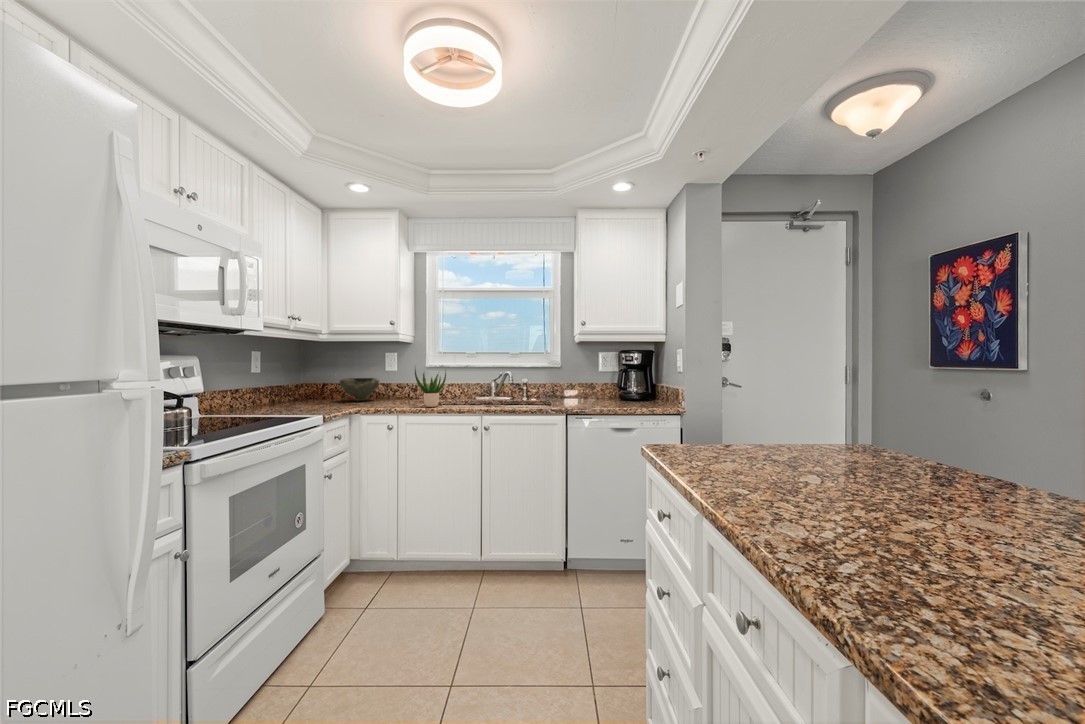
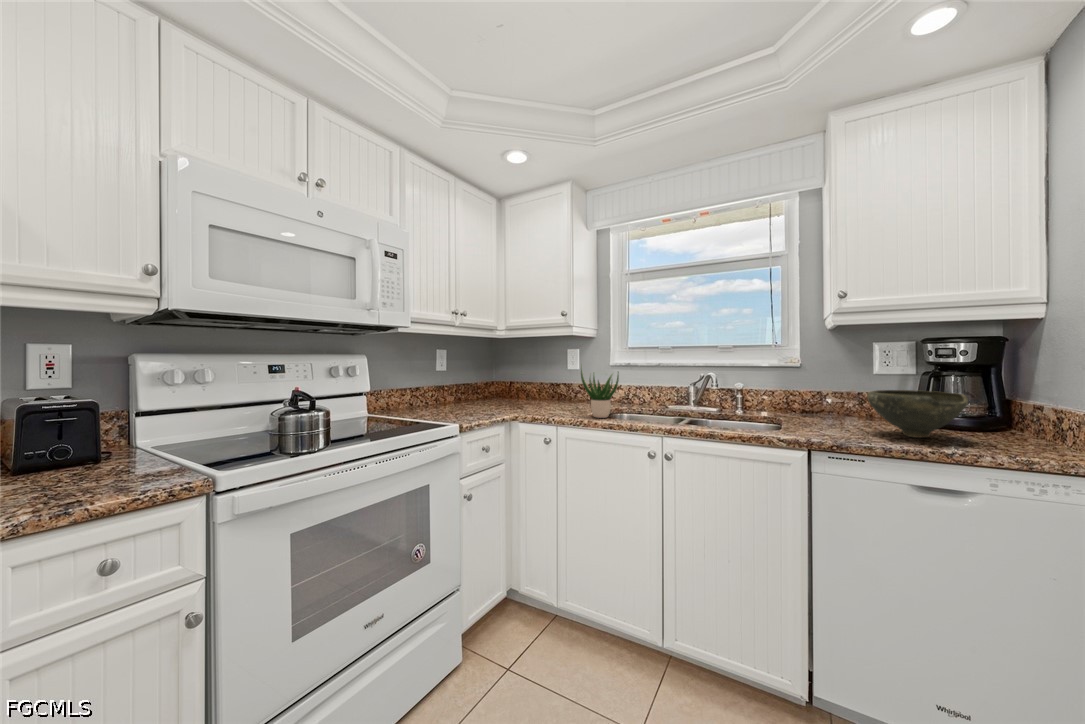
bowl: present [340,378,379,401] -> present [867,390,968,438]

